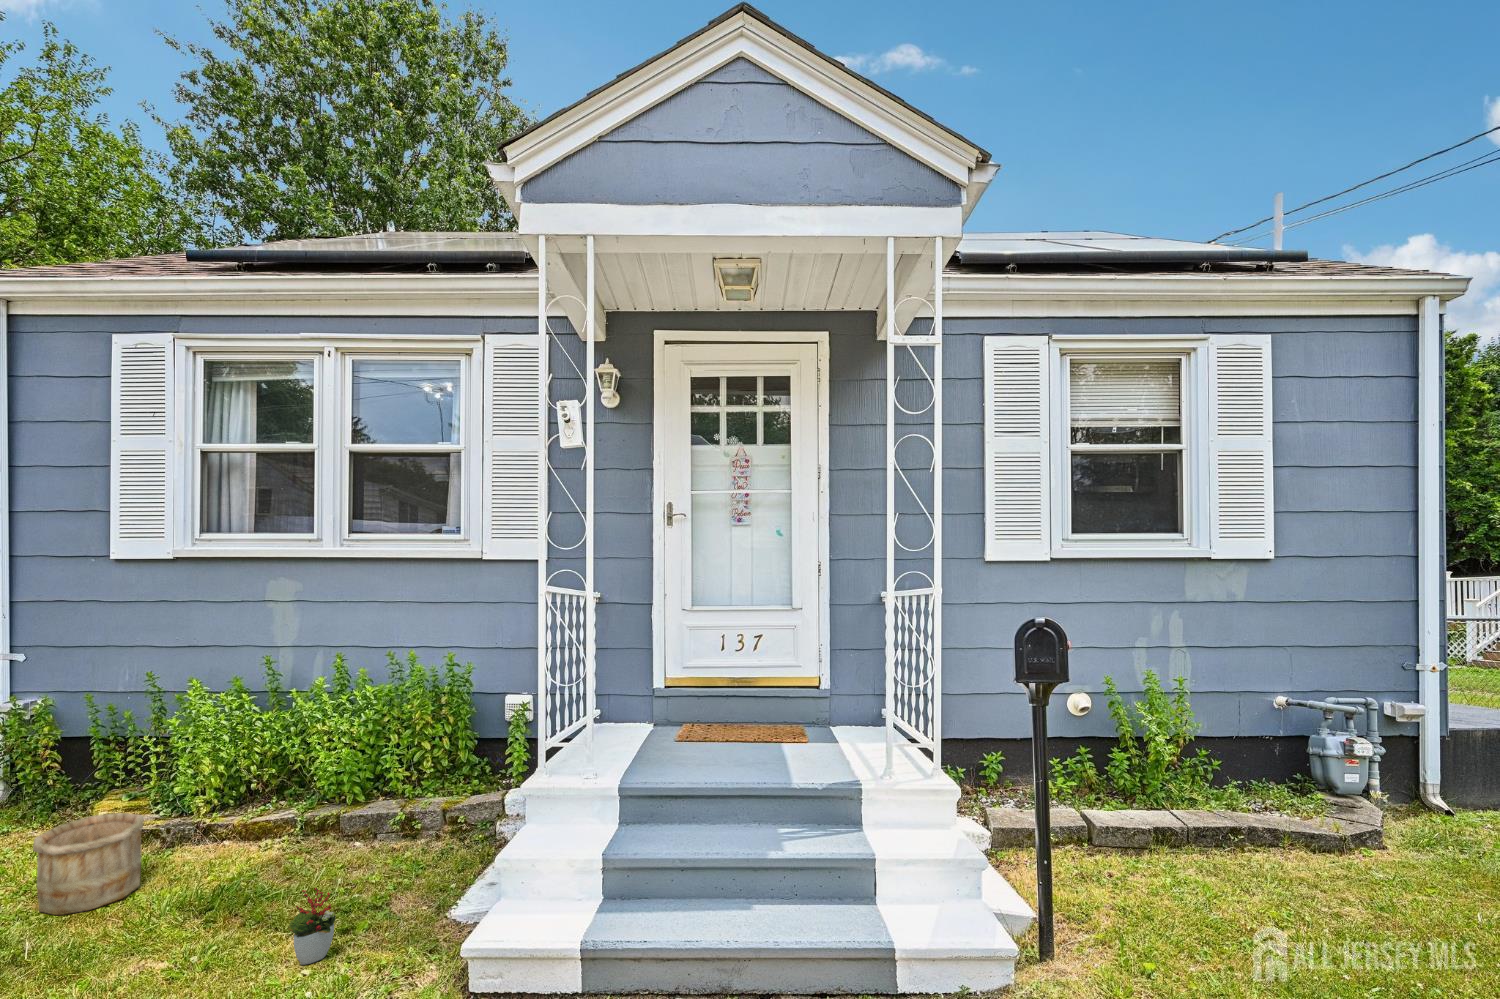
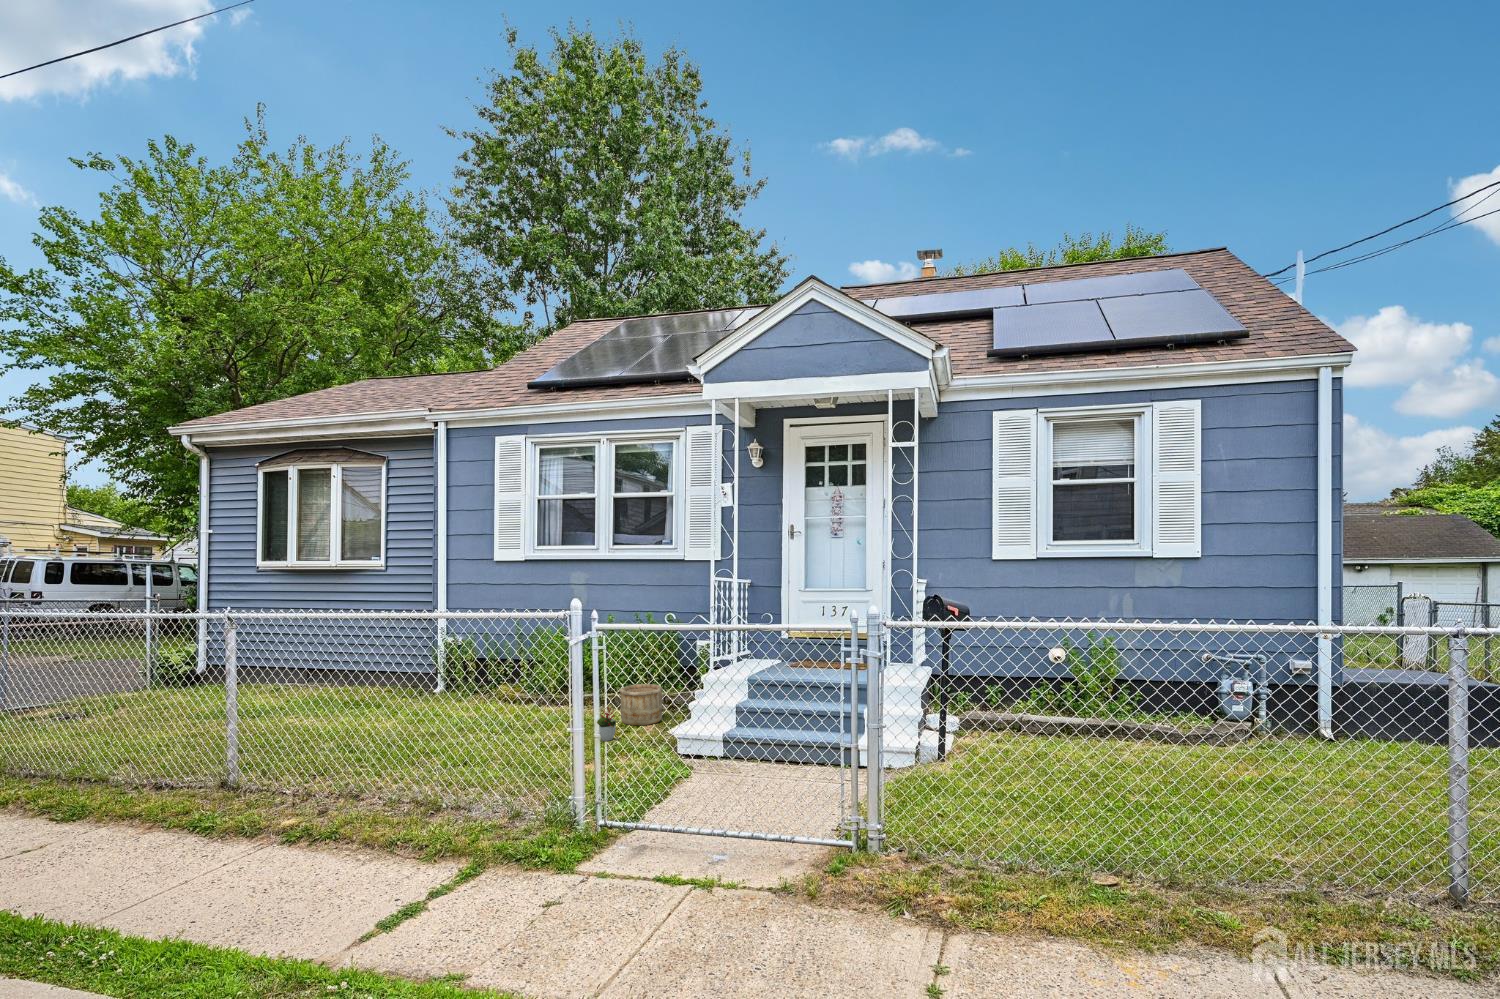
wooden bucket: present [33,813,144,915] -> present [619,684,663,725]

